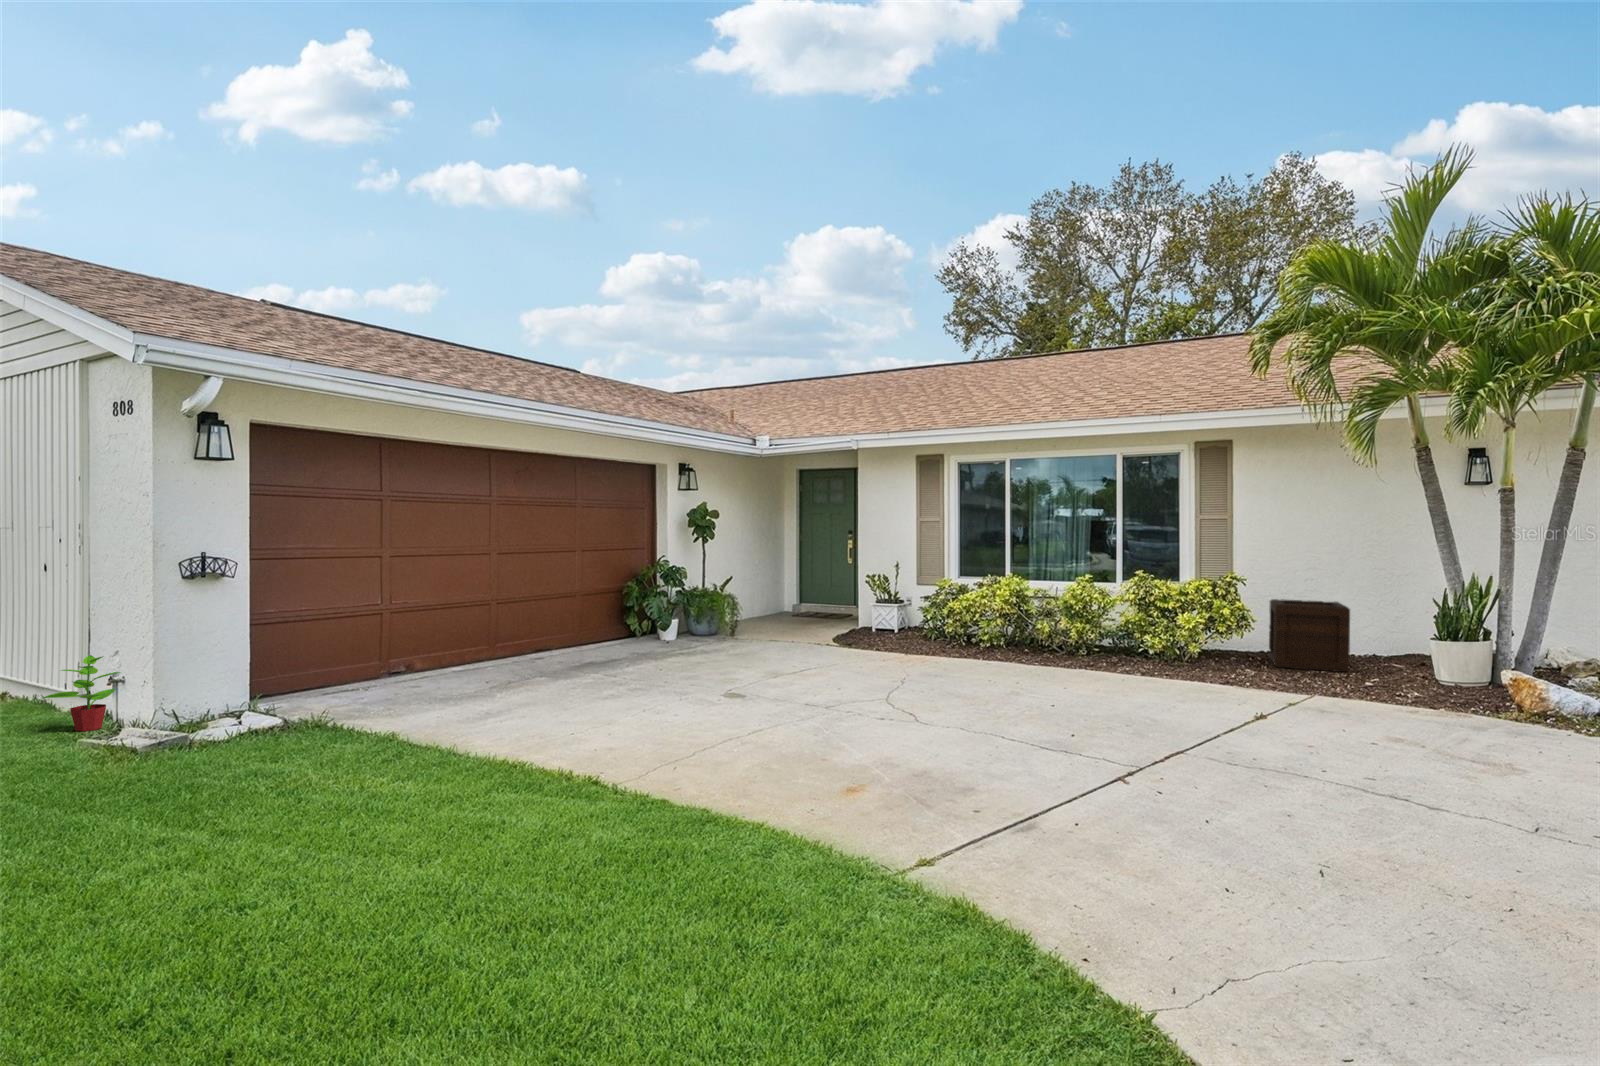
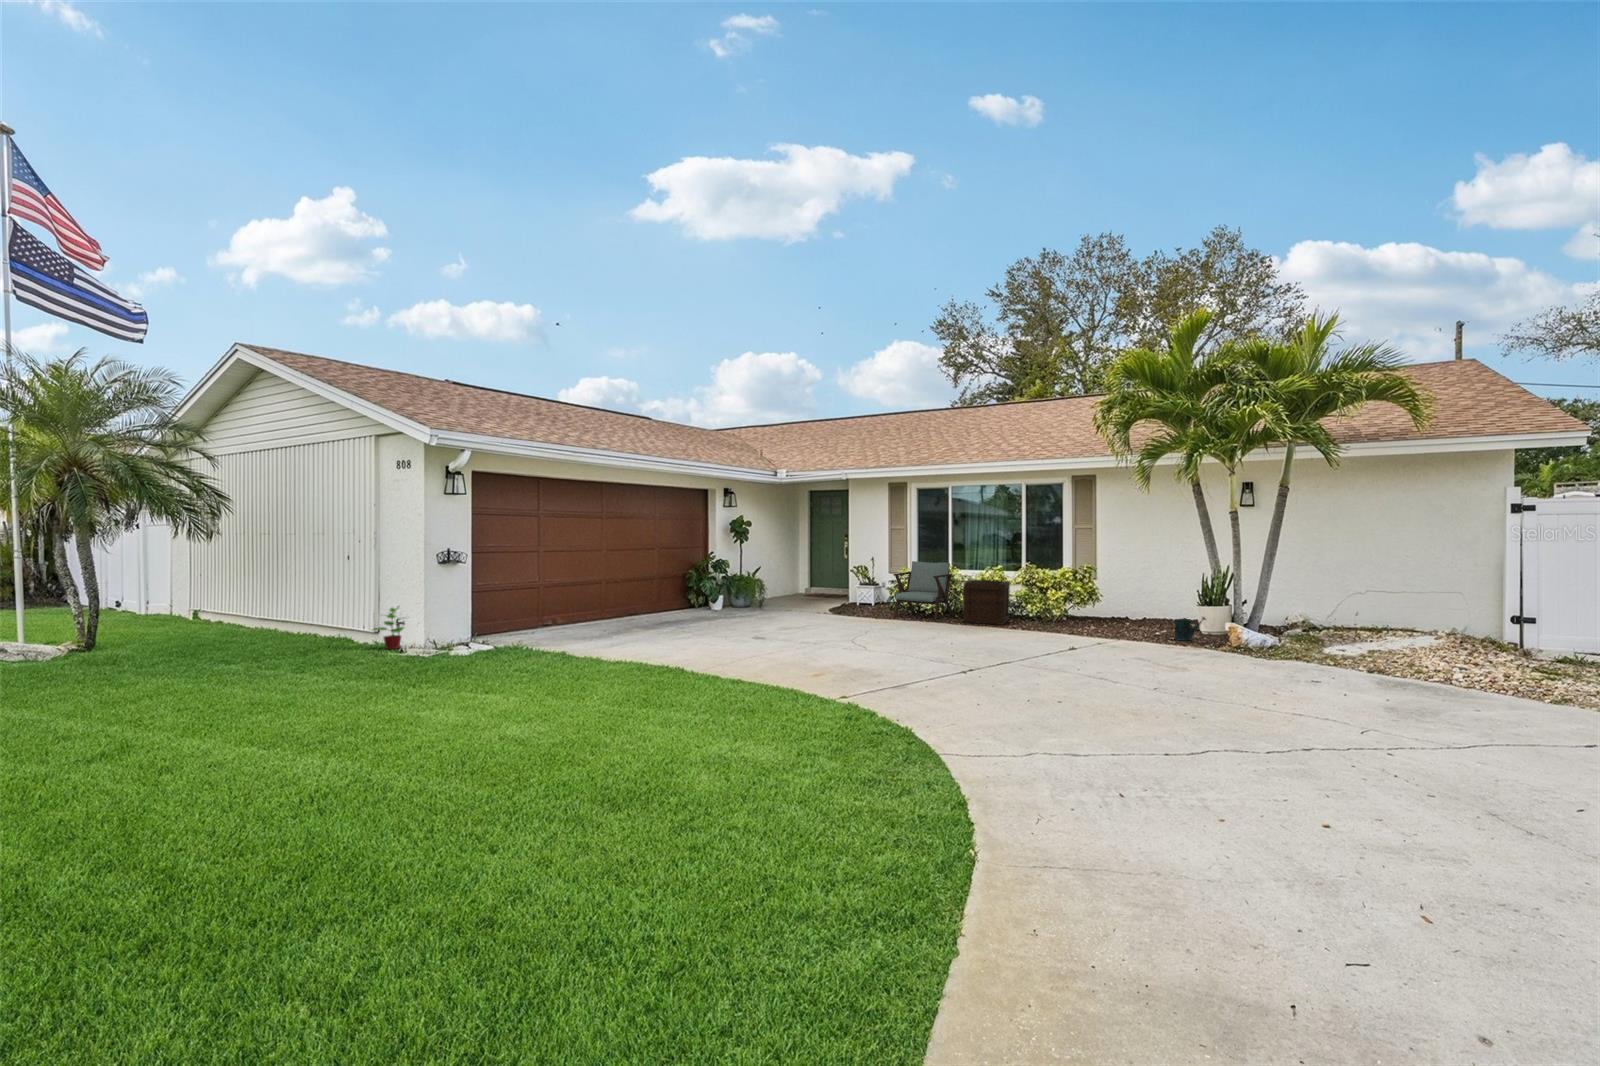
lounge chair: none [936,569,1025,658] -> present [893,561,954,620]
wooden crate: present [1269,599,1350,672] -> present [963,580,1010,625]
watering can: none [1393,656,1454,696] -> present [1175,617,1206,641]

